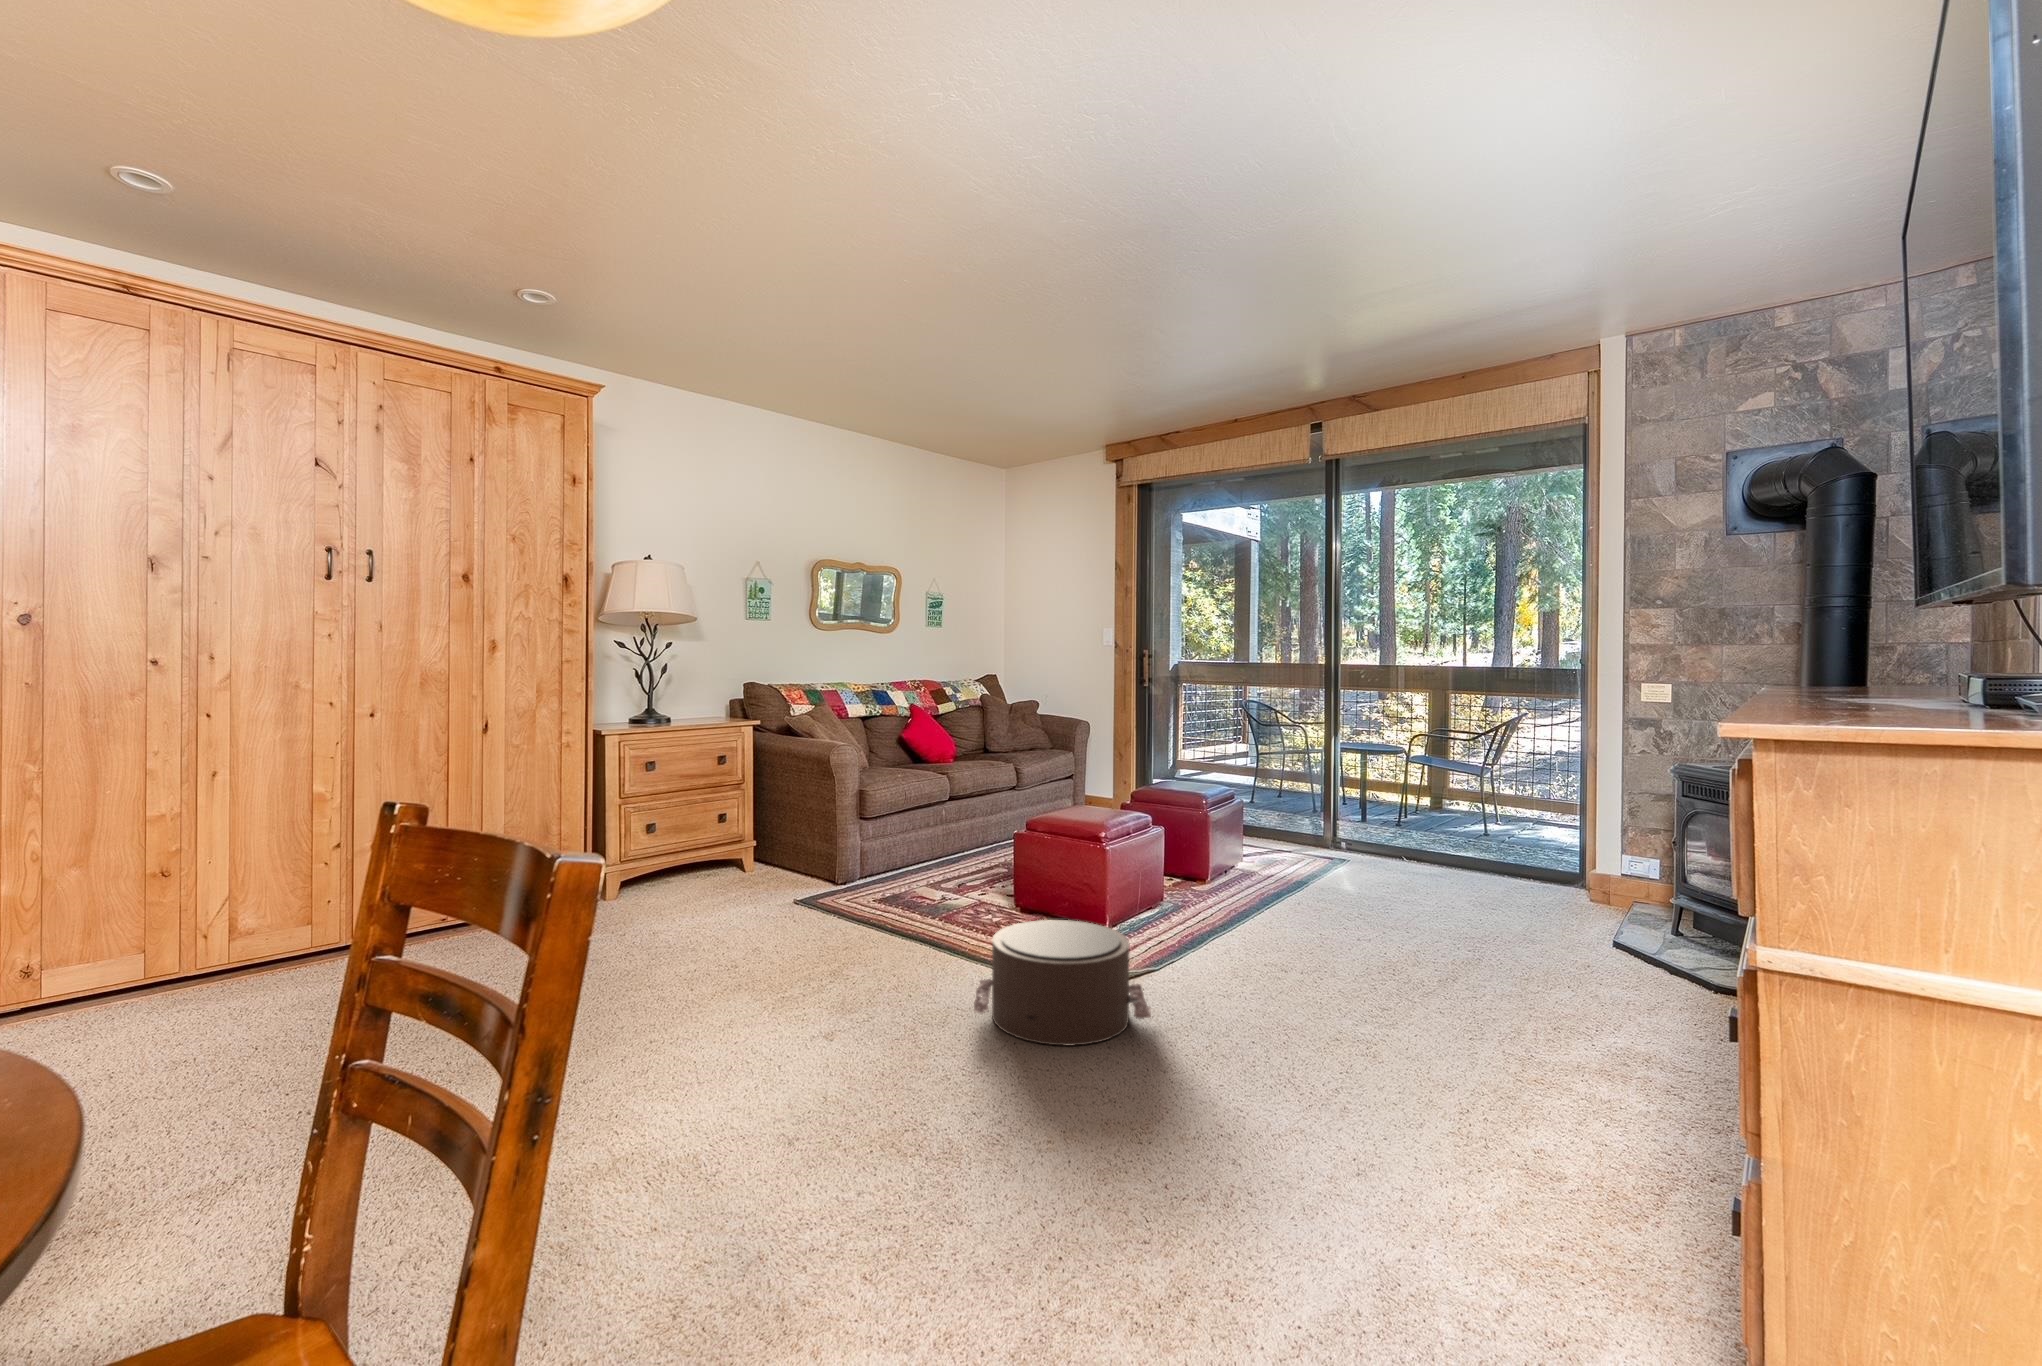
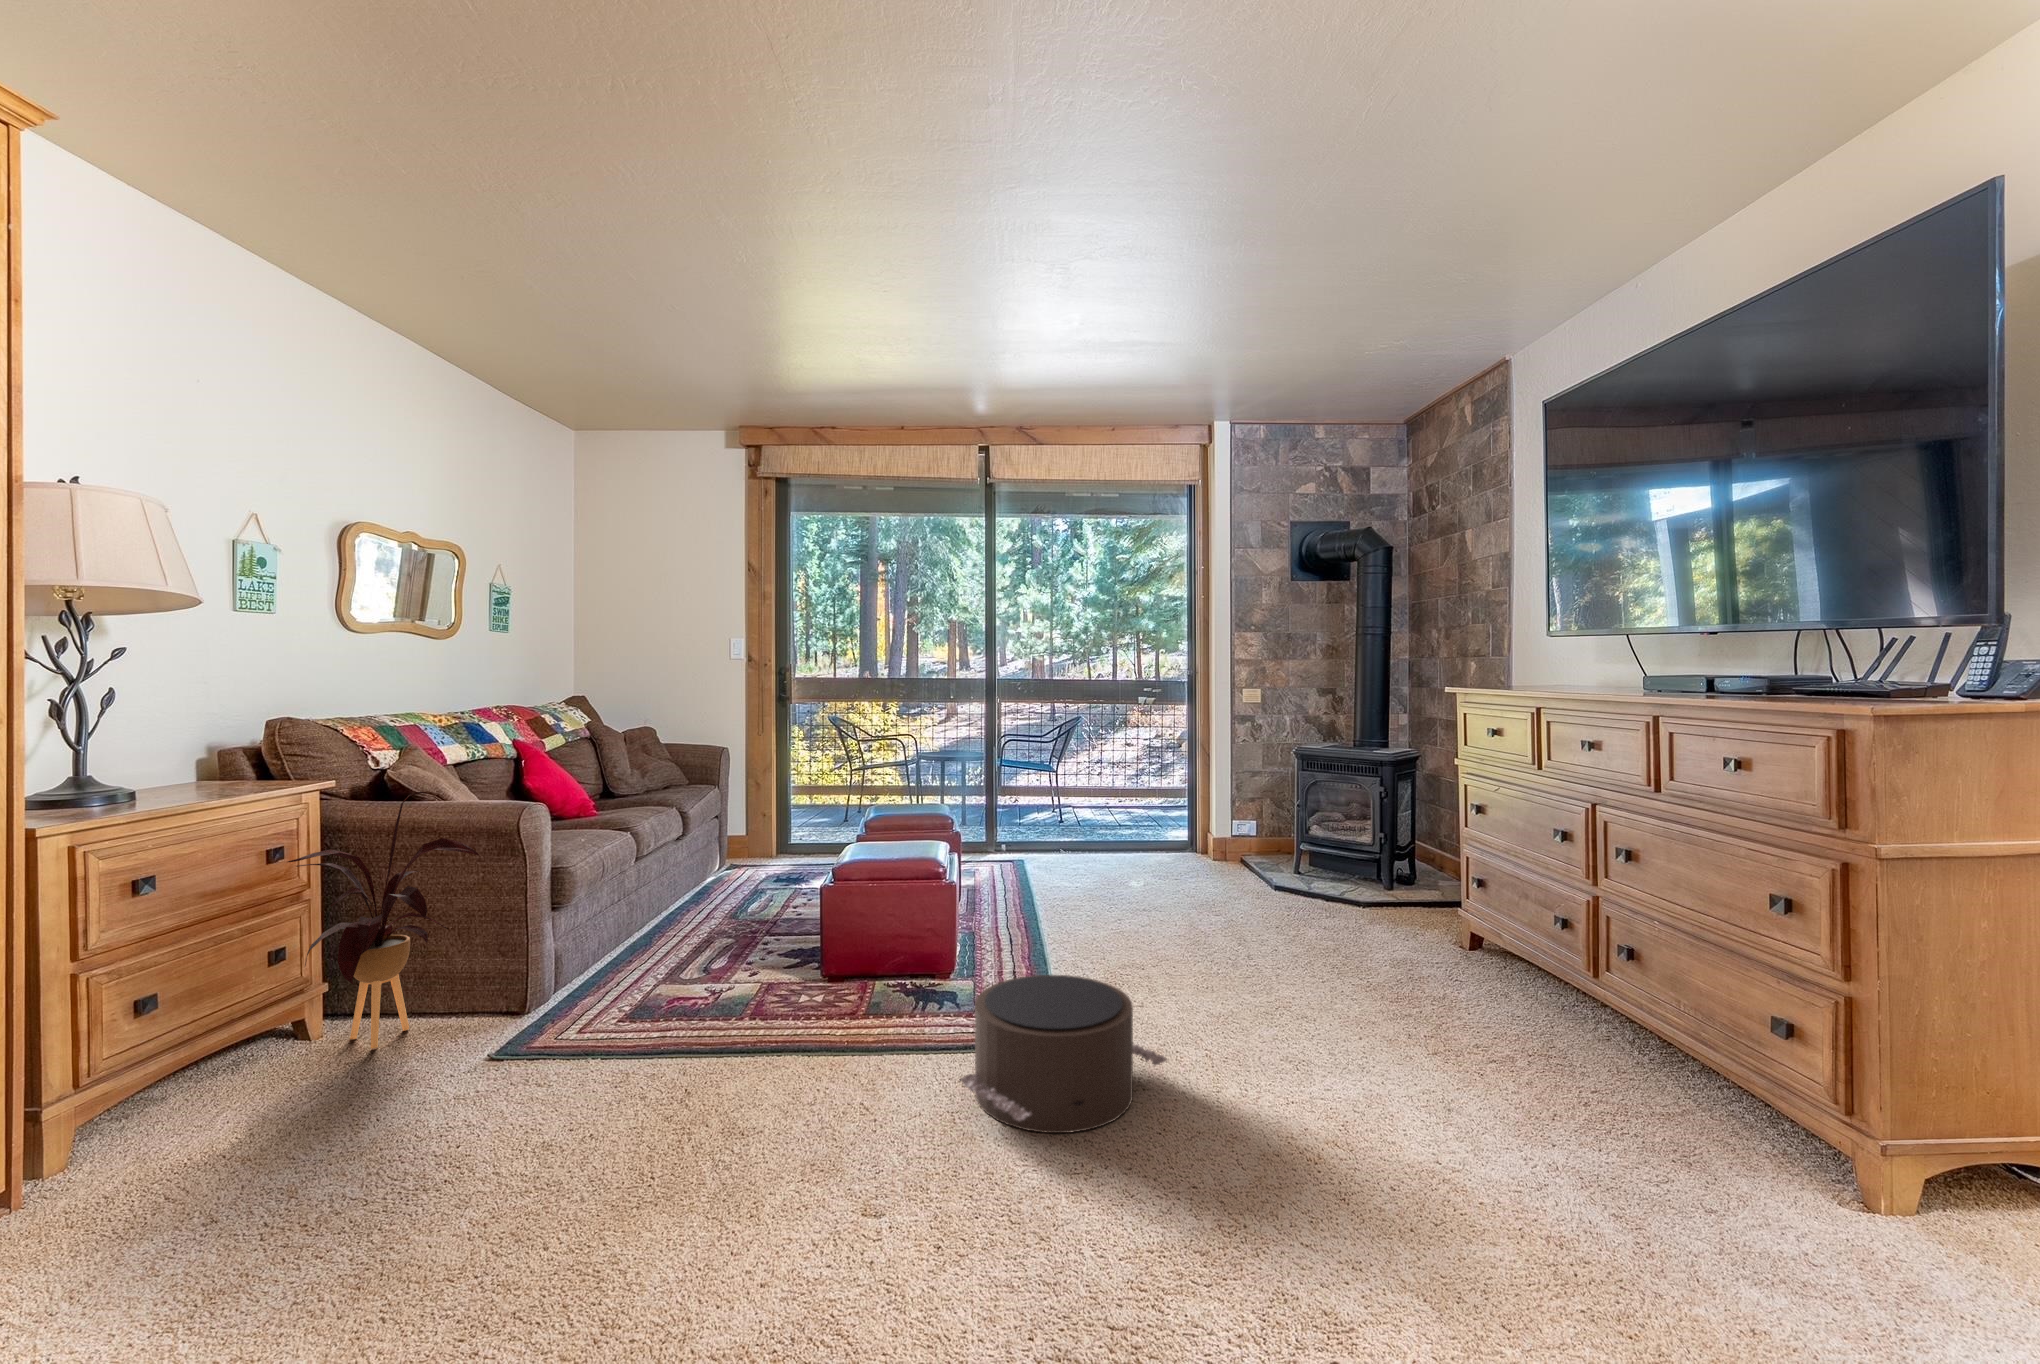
house plant: none [711,730,800,885] -> present [288,792,479,1049]

